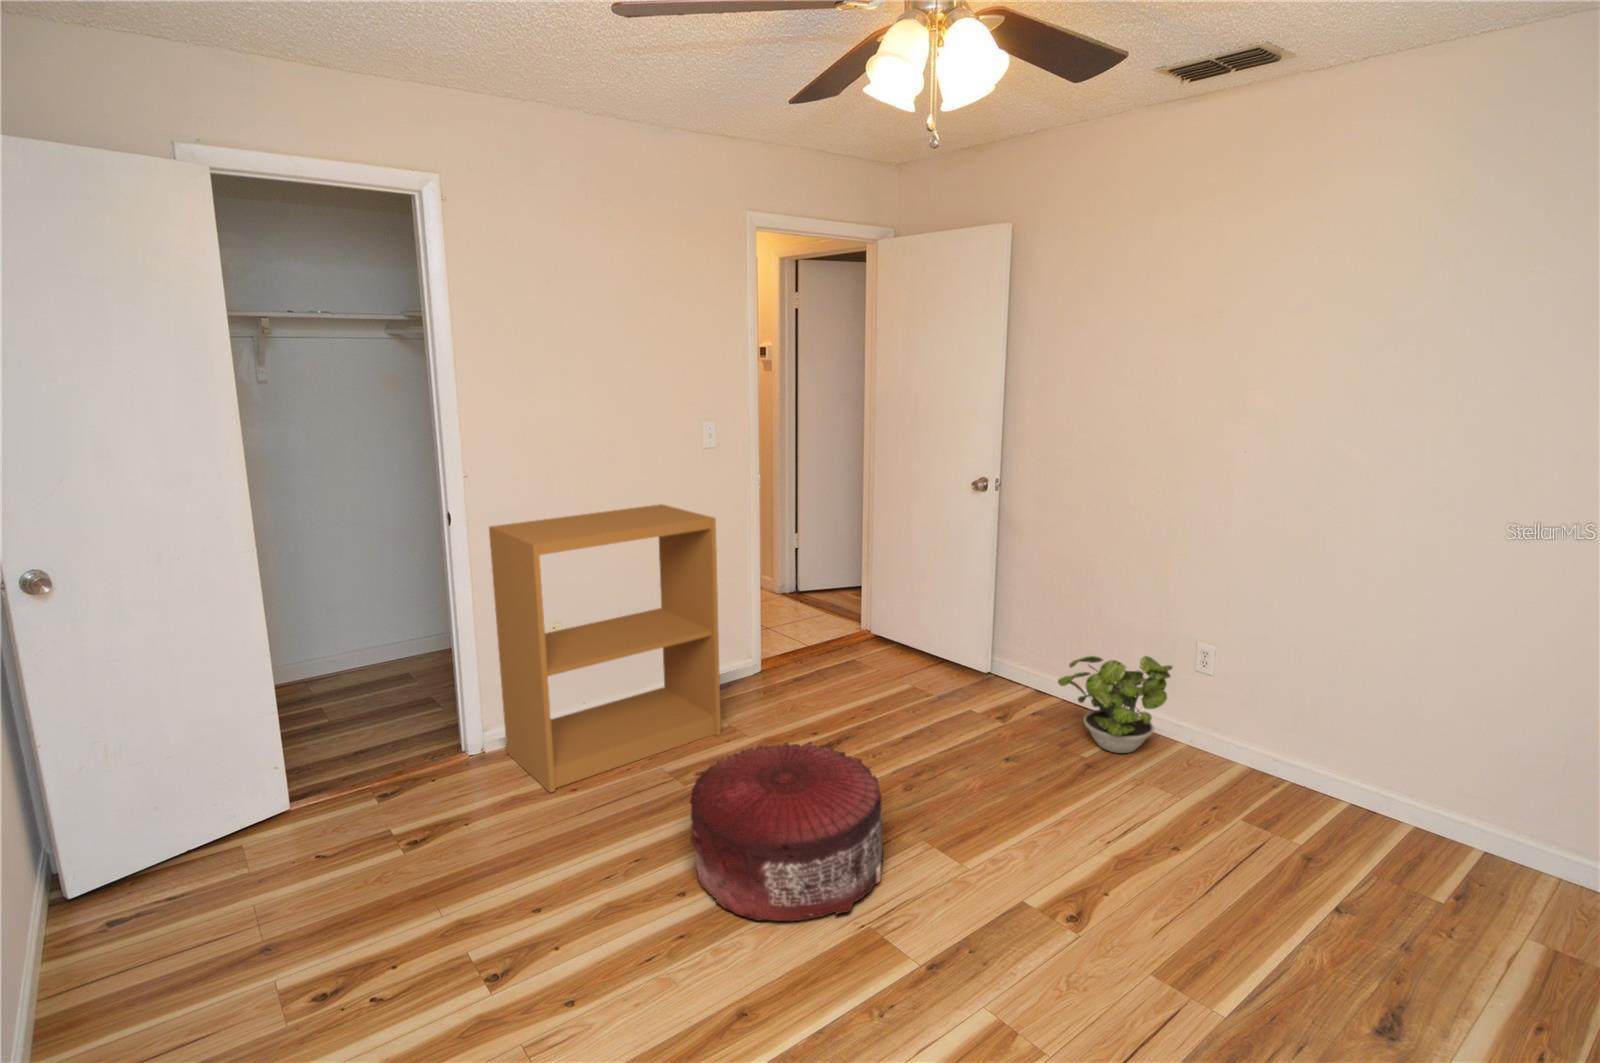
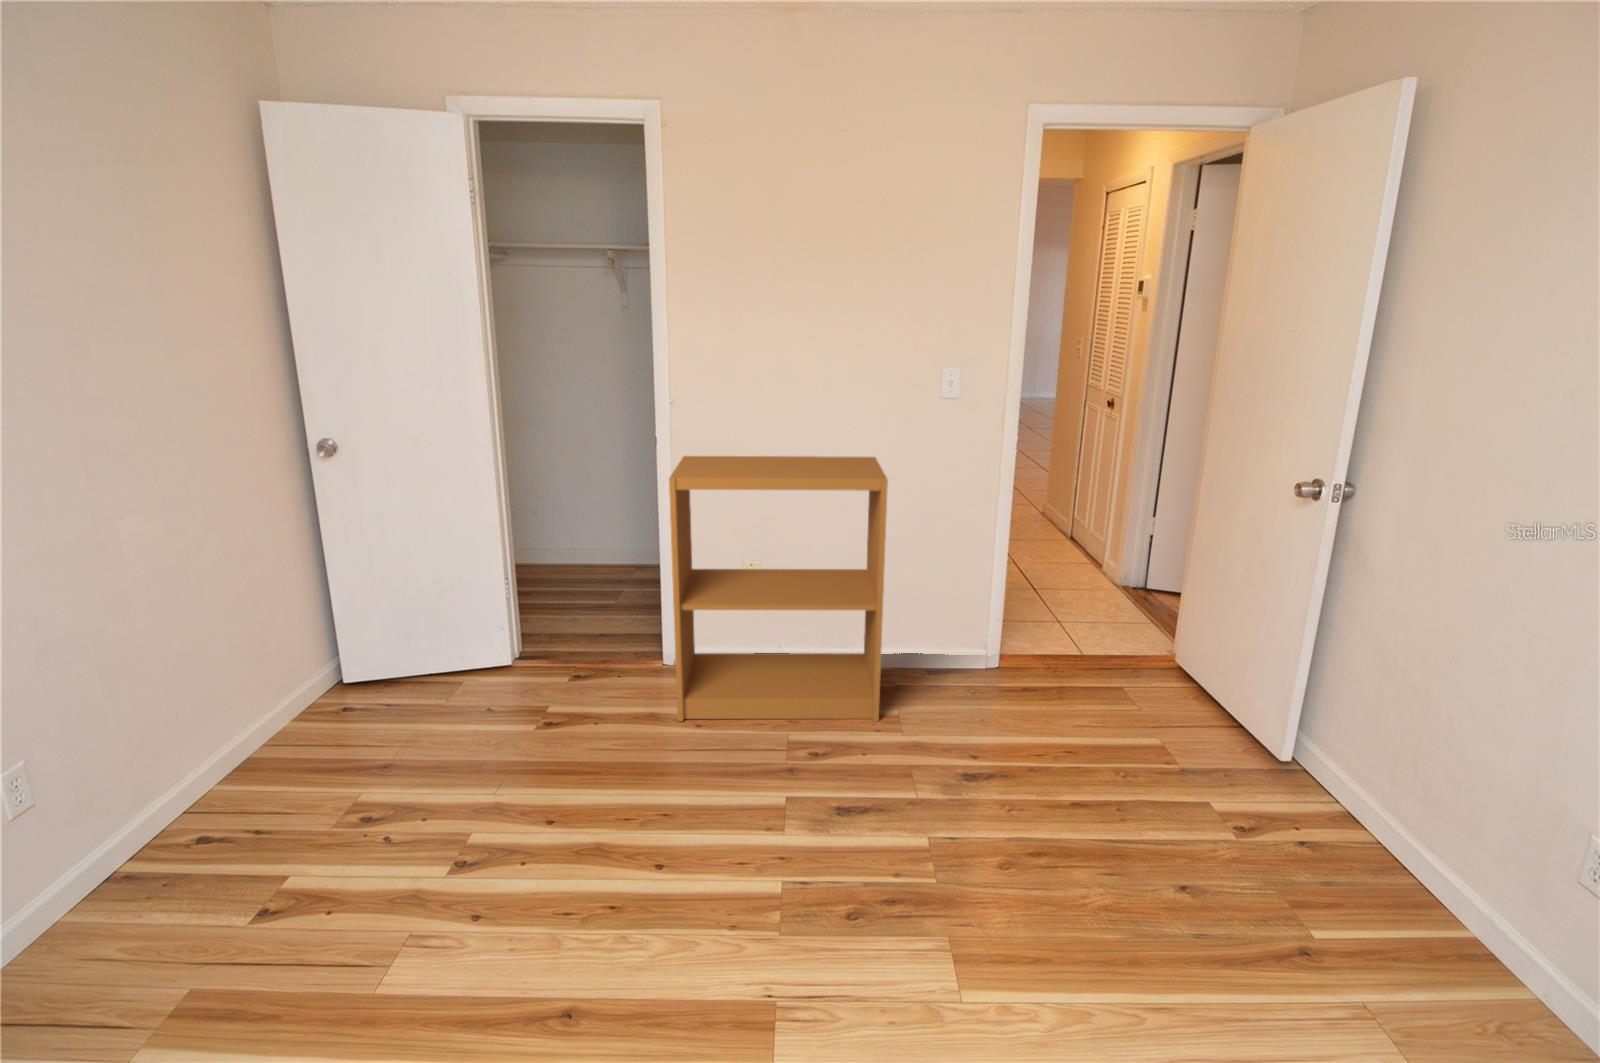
potted plant: present [1058,656,1172,753] -> none [1292,787,1545,969]
pouf: present [690,742,884,921] -> none [664,742,894,973]

